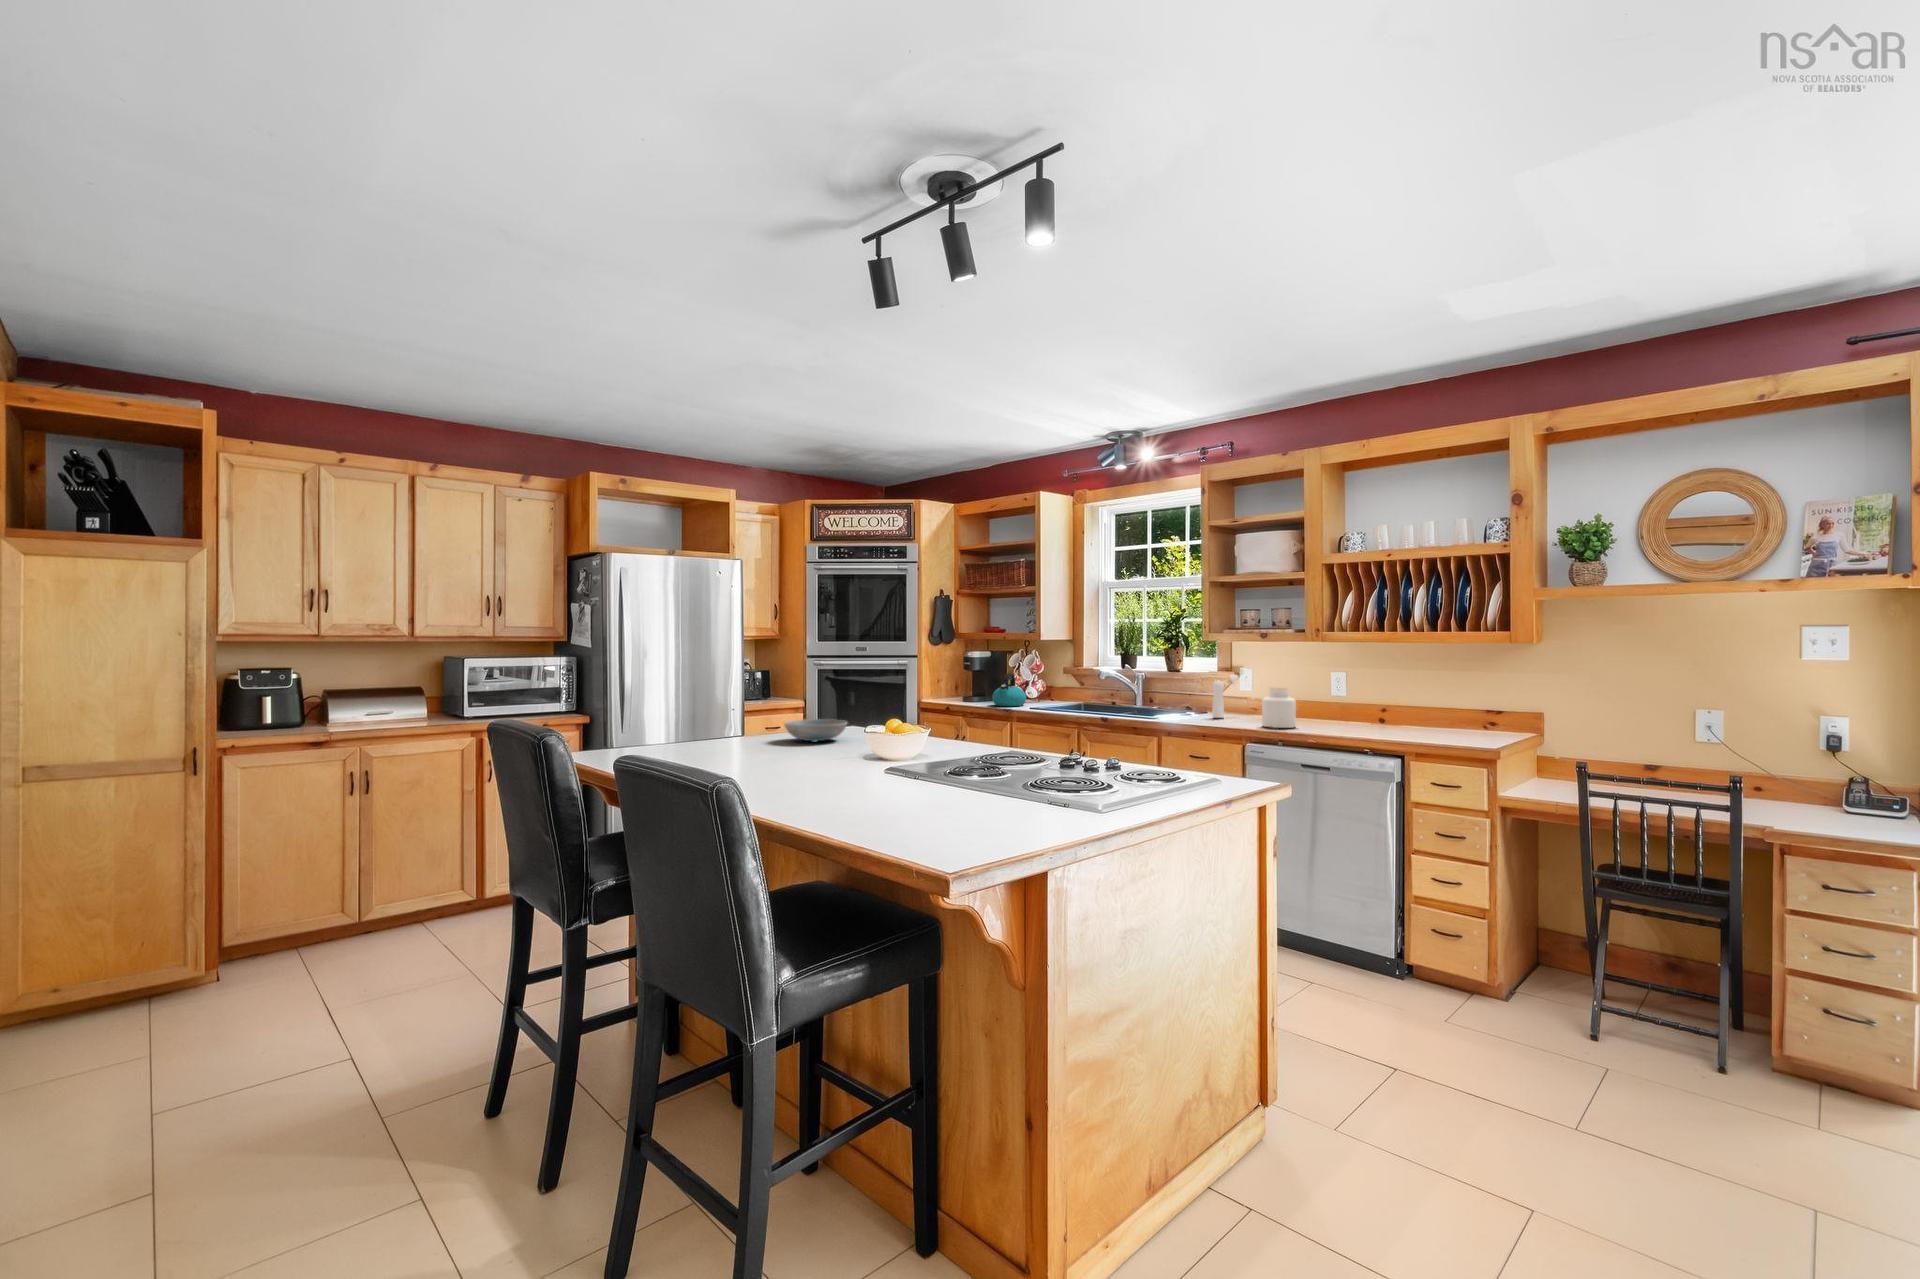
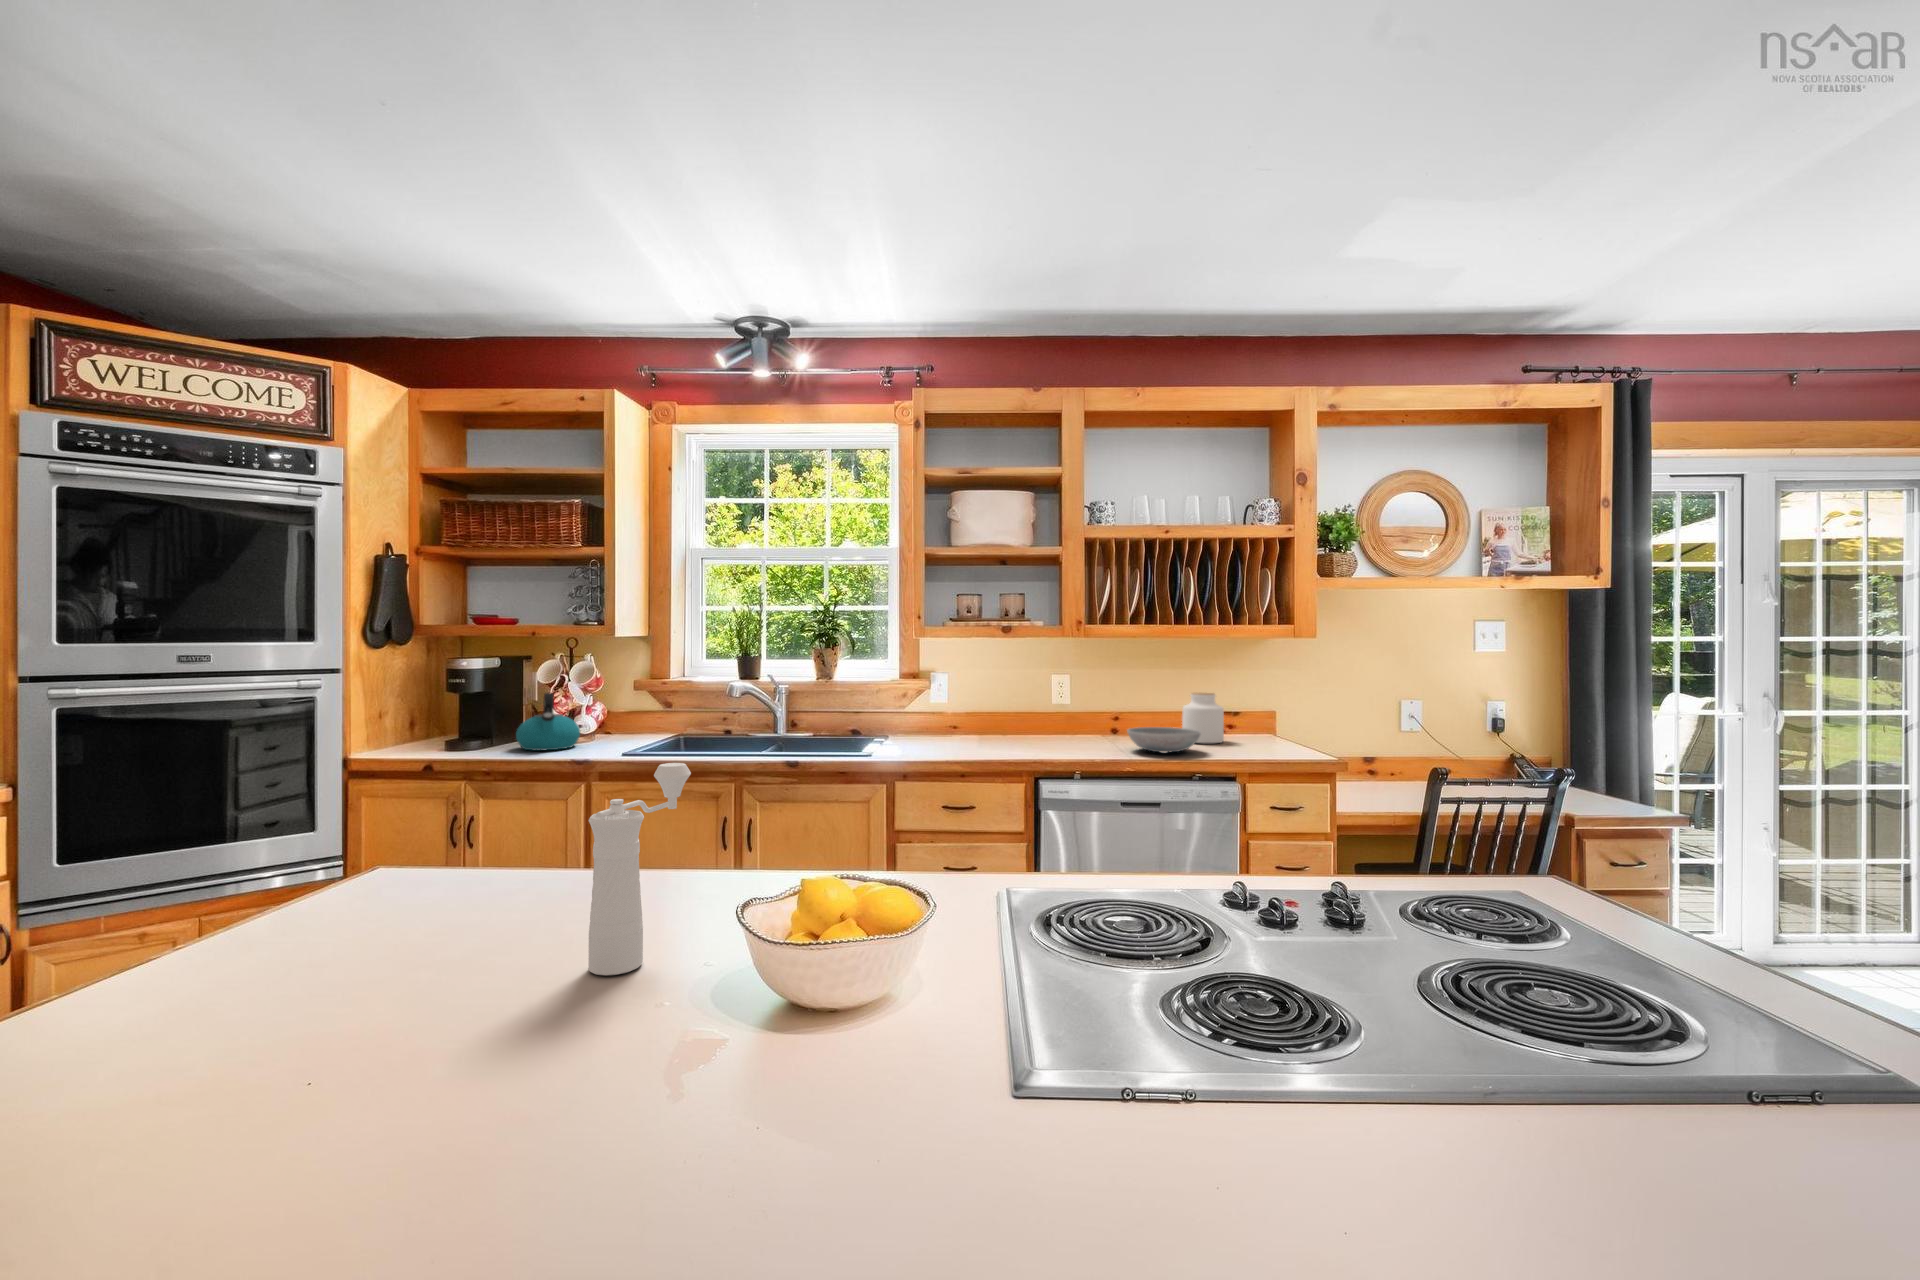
pepper mill: present [1212,675,1238,718] -> present [588,763,691,975]
jar: present [1262,688,1296,728] -> present [1182,693,1224,743]
dish: present [784,719,847,741] -> present [1127,727,1201,753]

